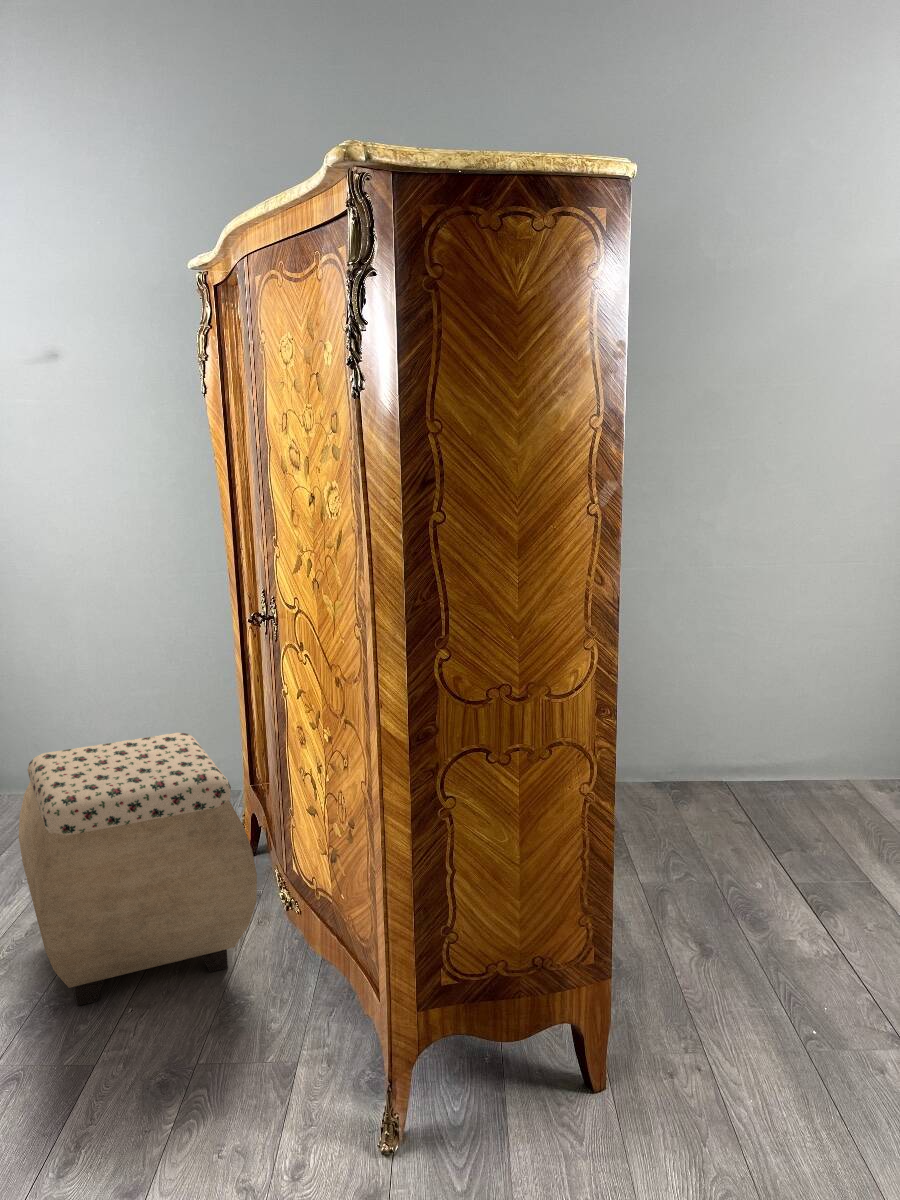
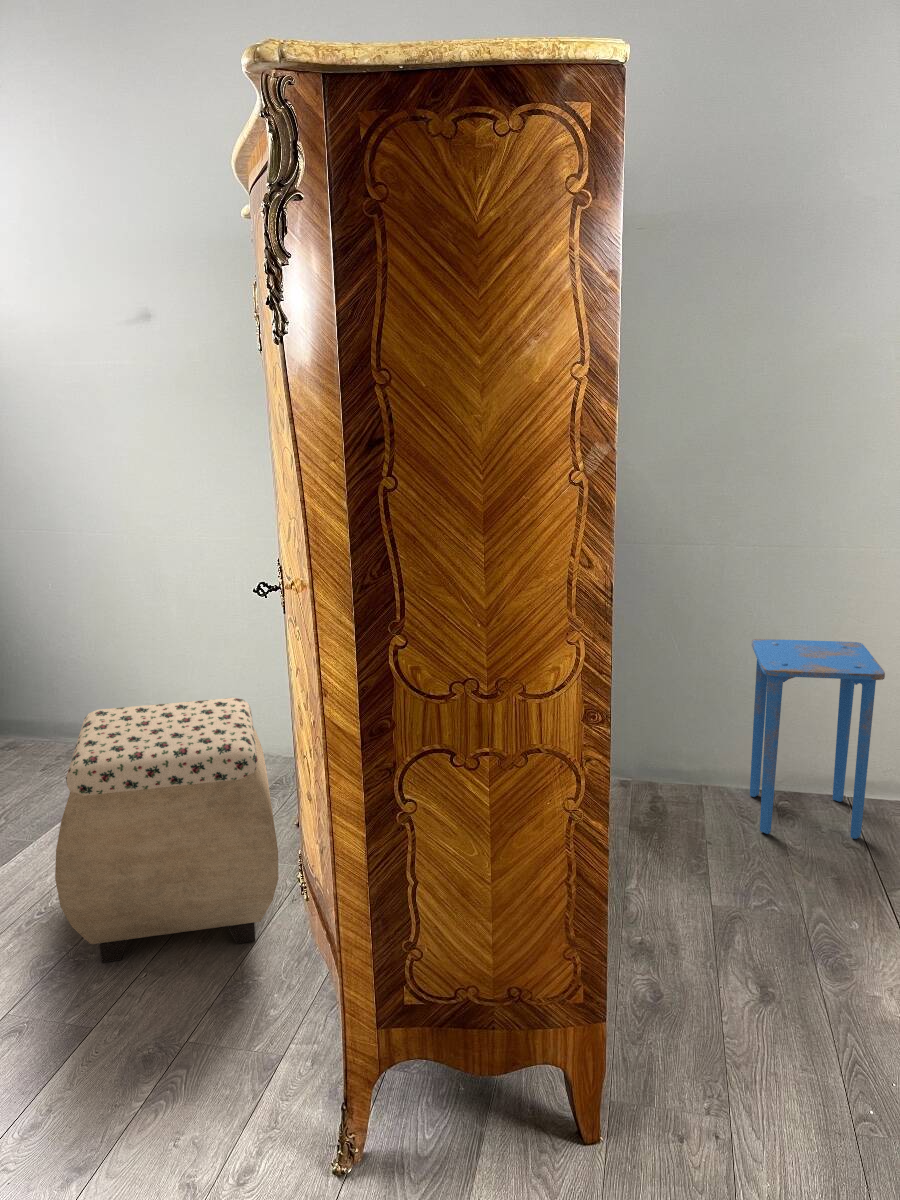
side table: none [637,647,759,825] -> present [750,639,885,839]

